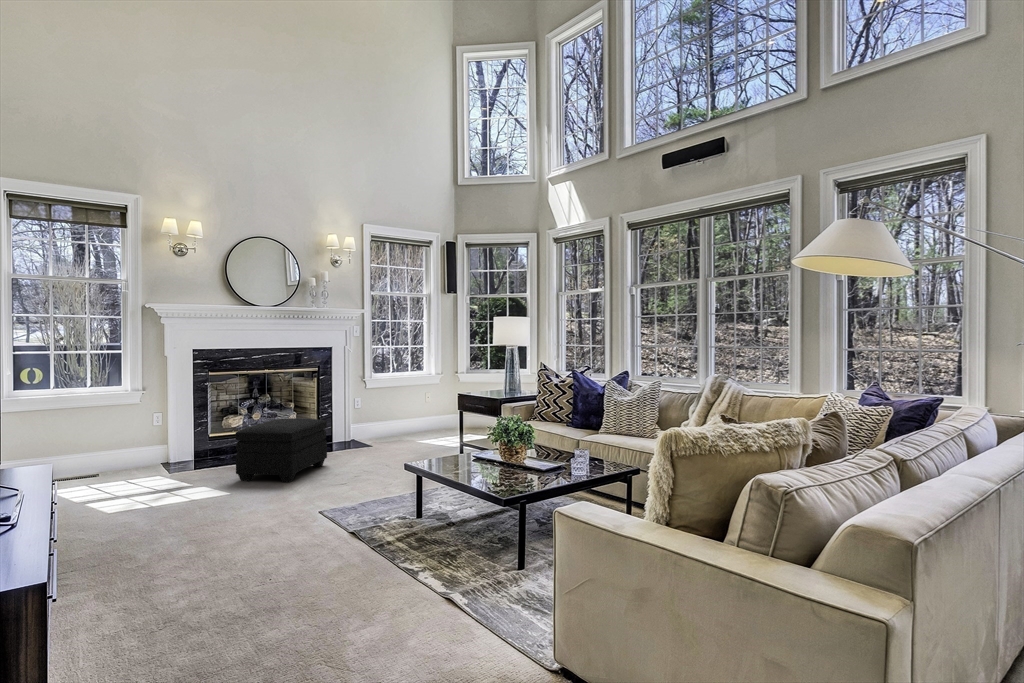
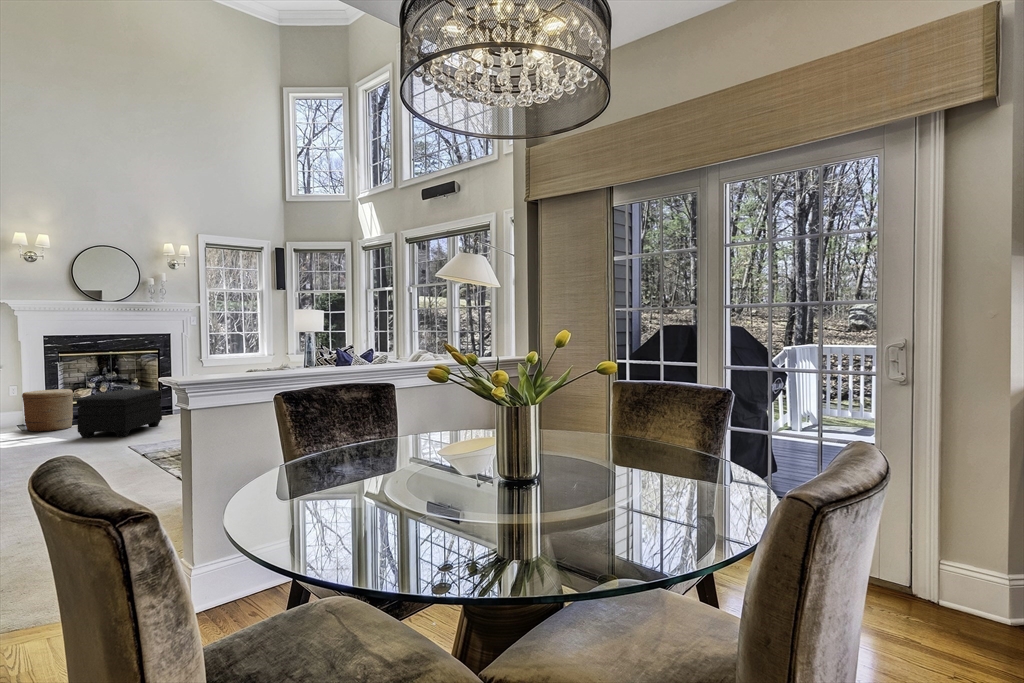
woven basket: none [172,415,226,468] -> present [22,389,73,432]

